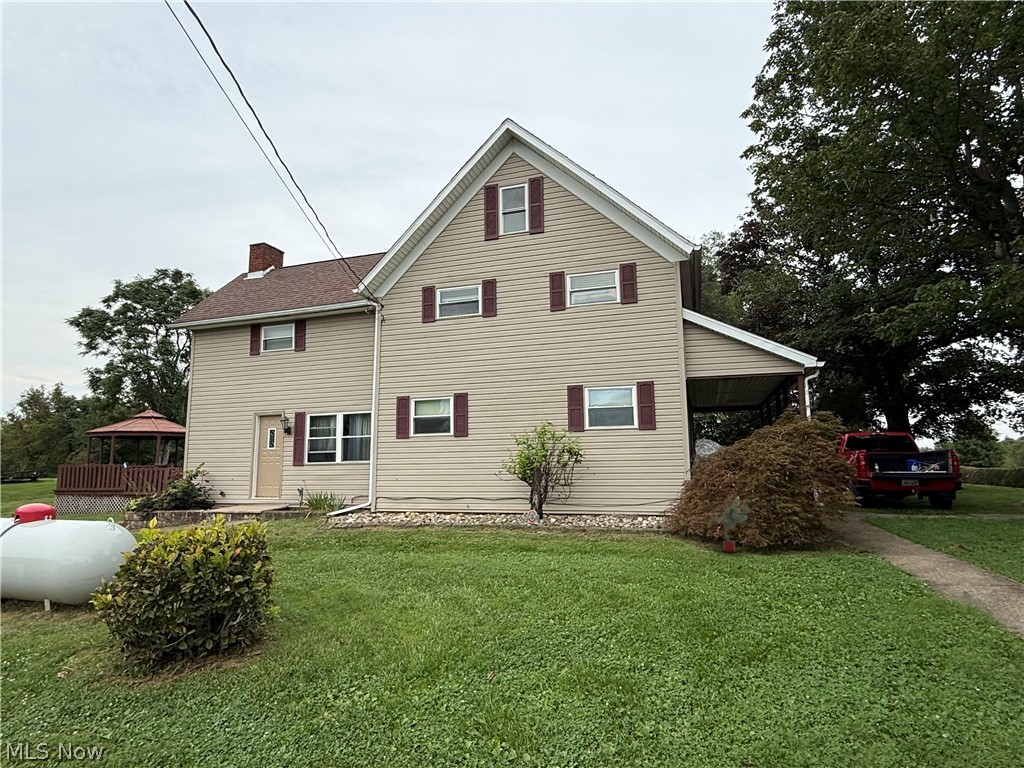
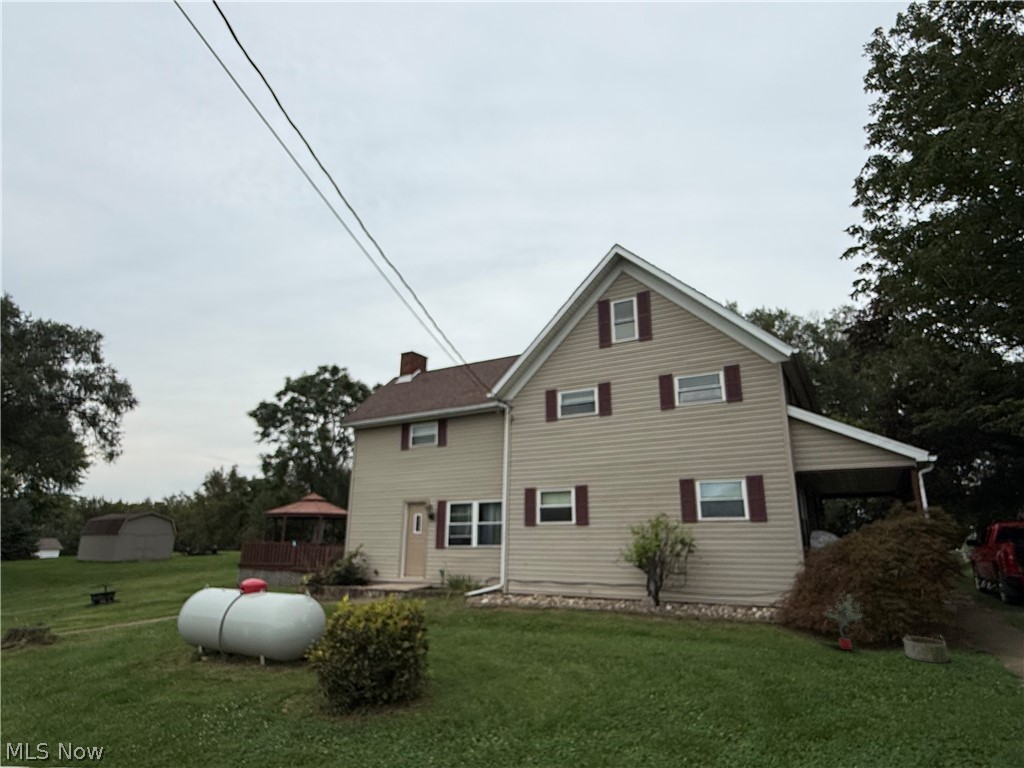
basket: none [785,533,826,560] -> present [903,637,949,663]

